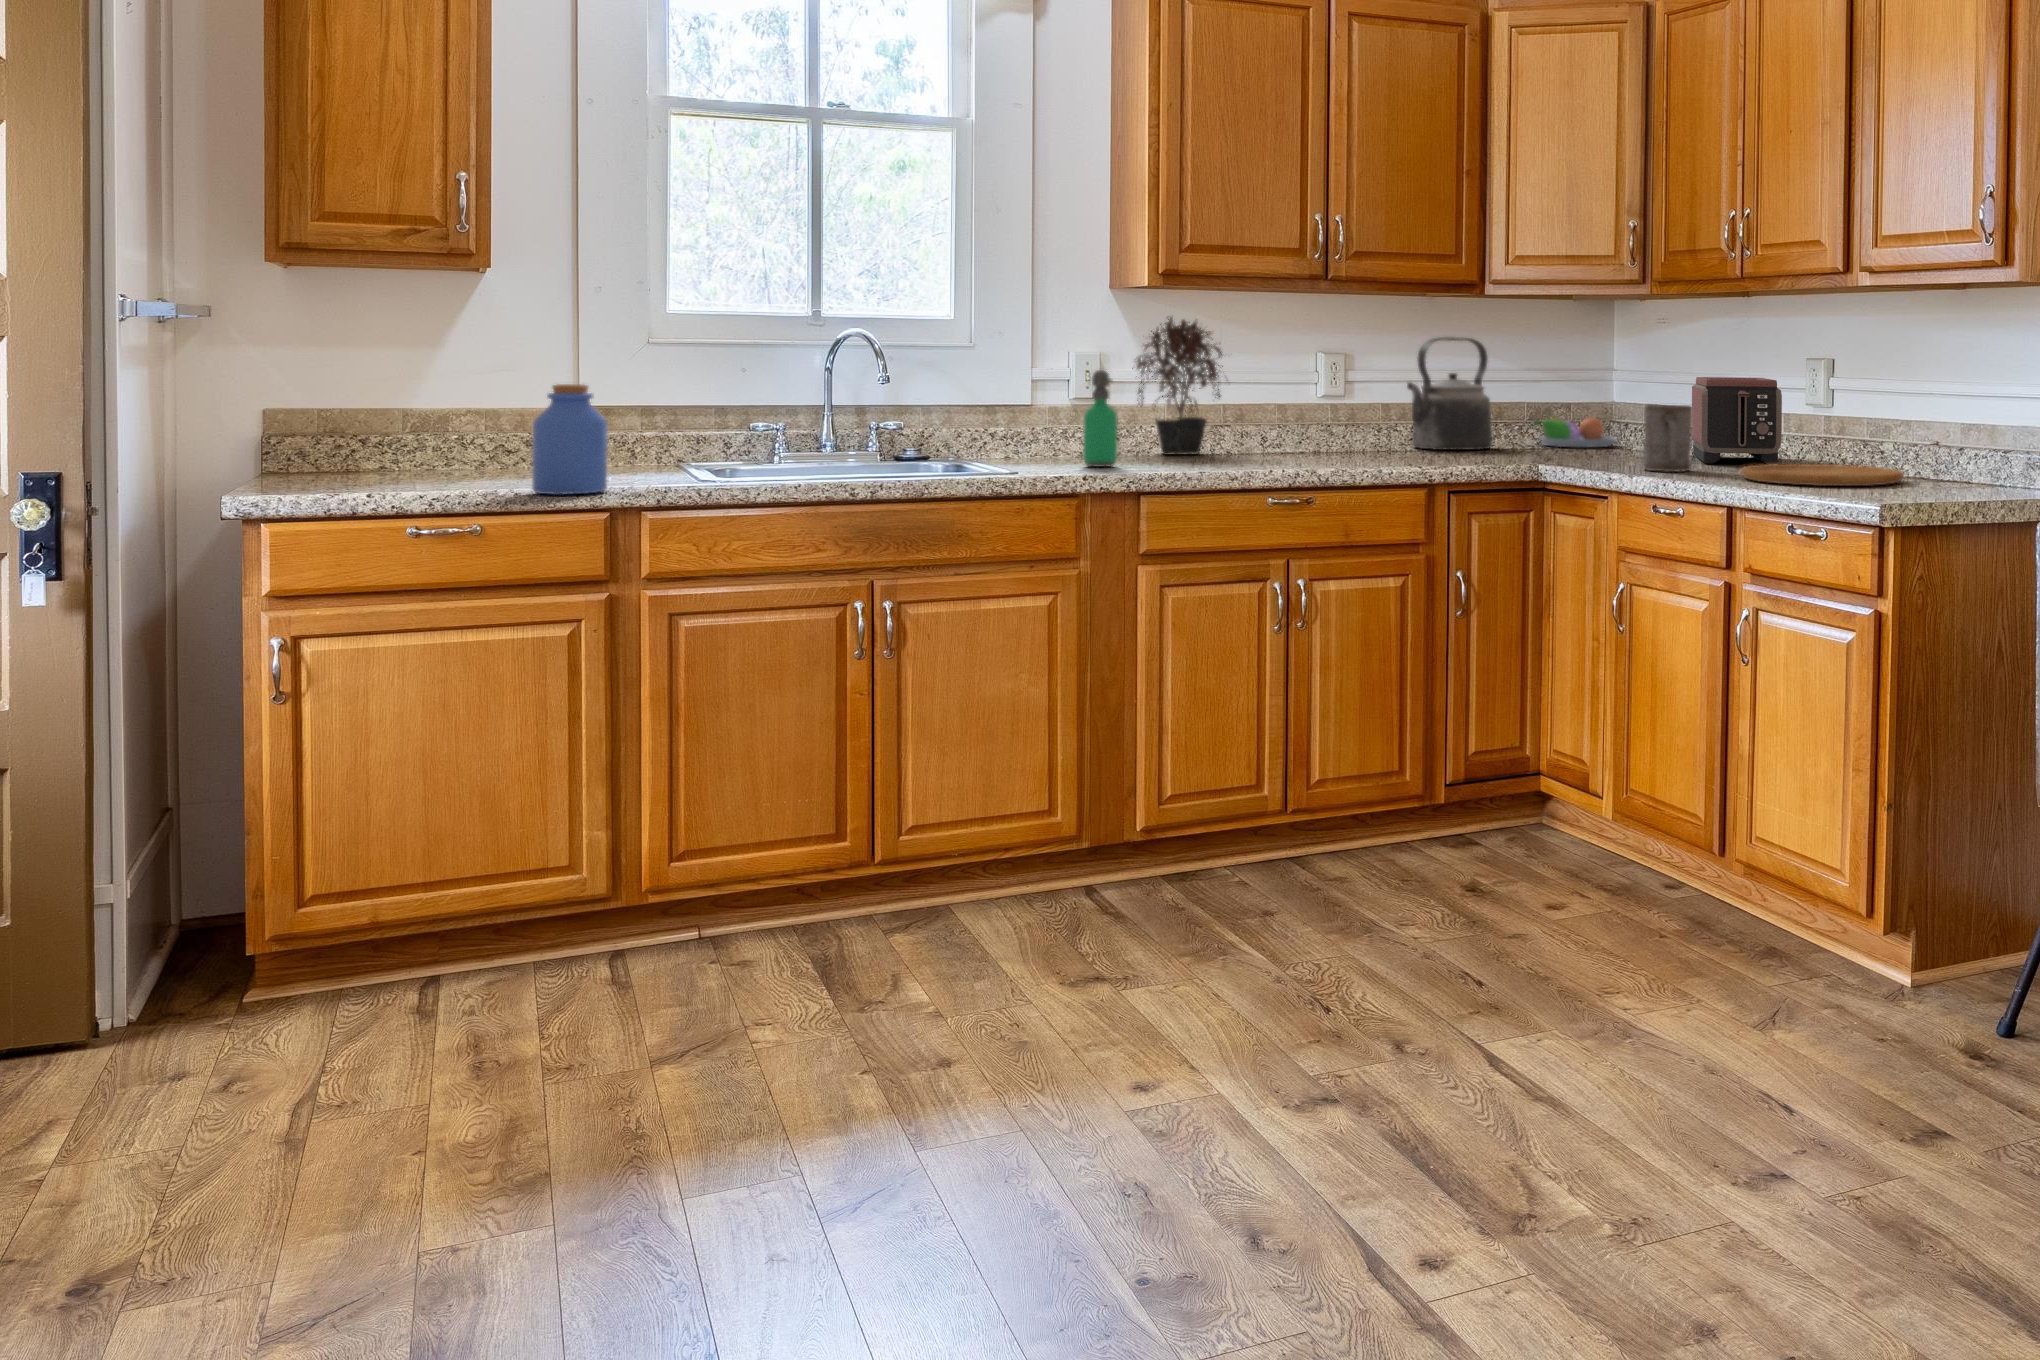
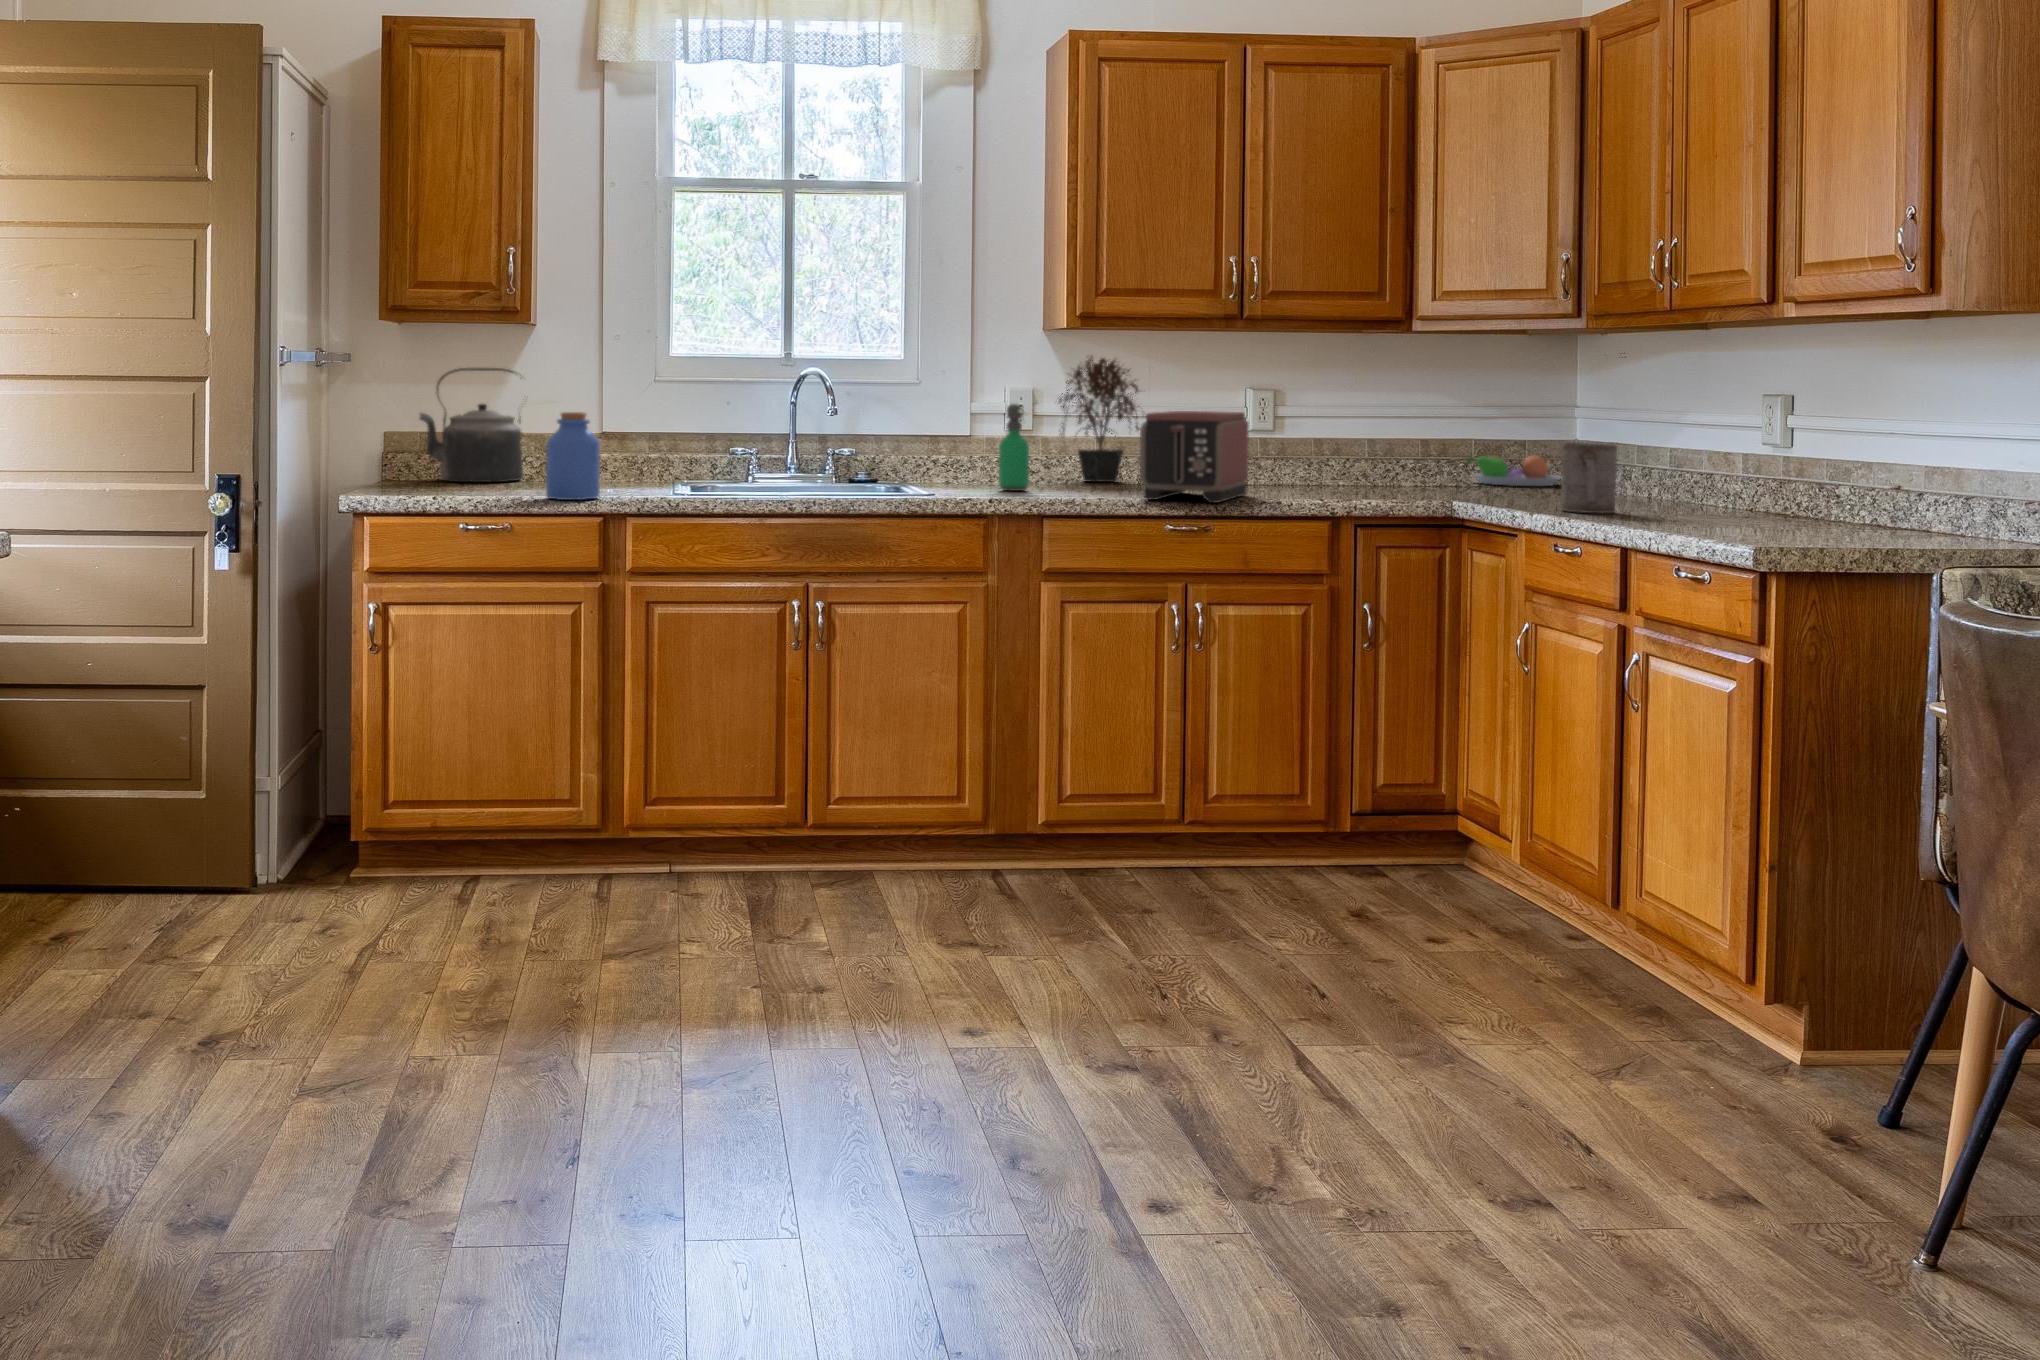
kettle: present [1407,338,1492,450] -> present [419,368,523,482]
toaster: present [1691,377,1782,464] -> present [1140,411,1249,503]
cutting board: present [1741,464,1904,486] -> none [1666,509,1870,536]

